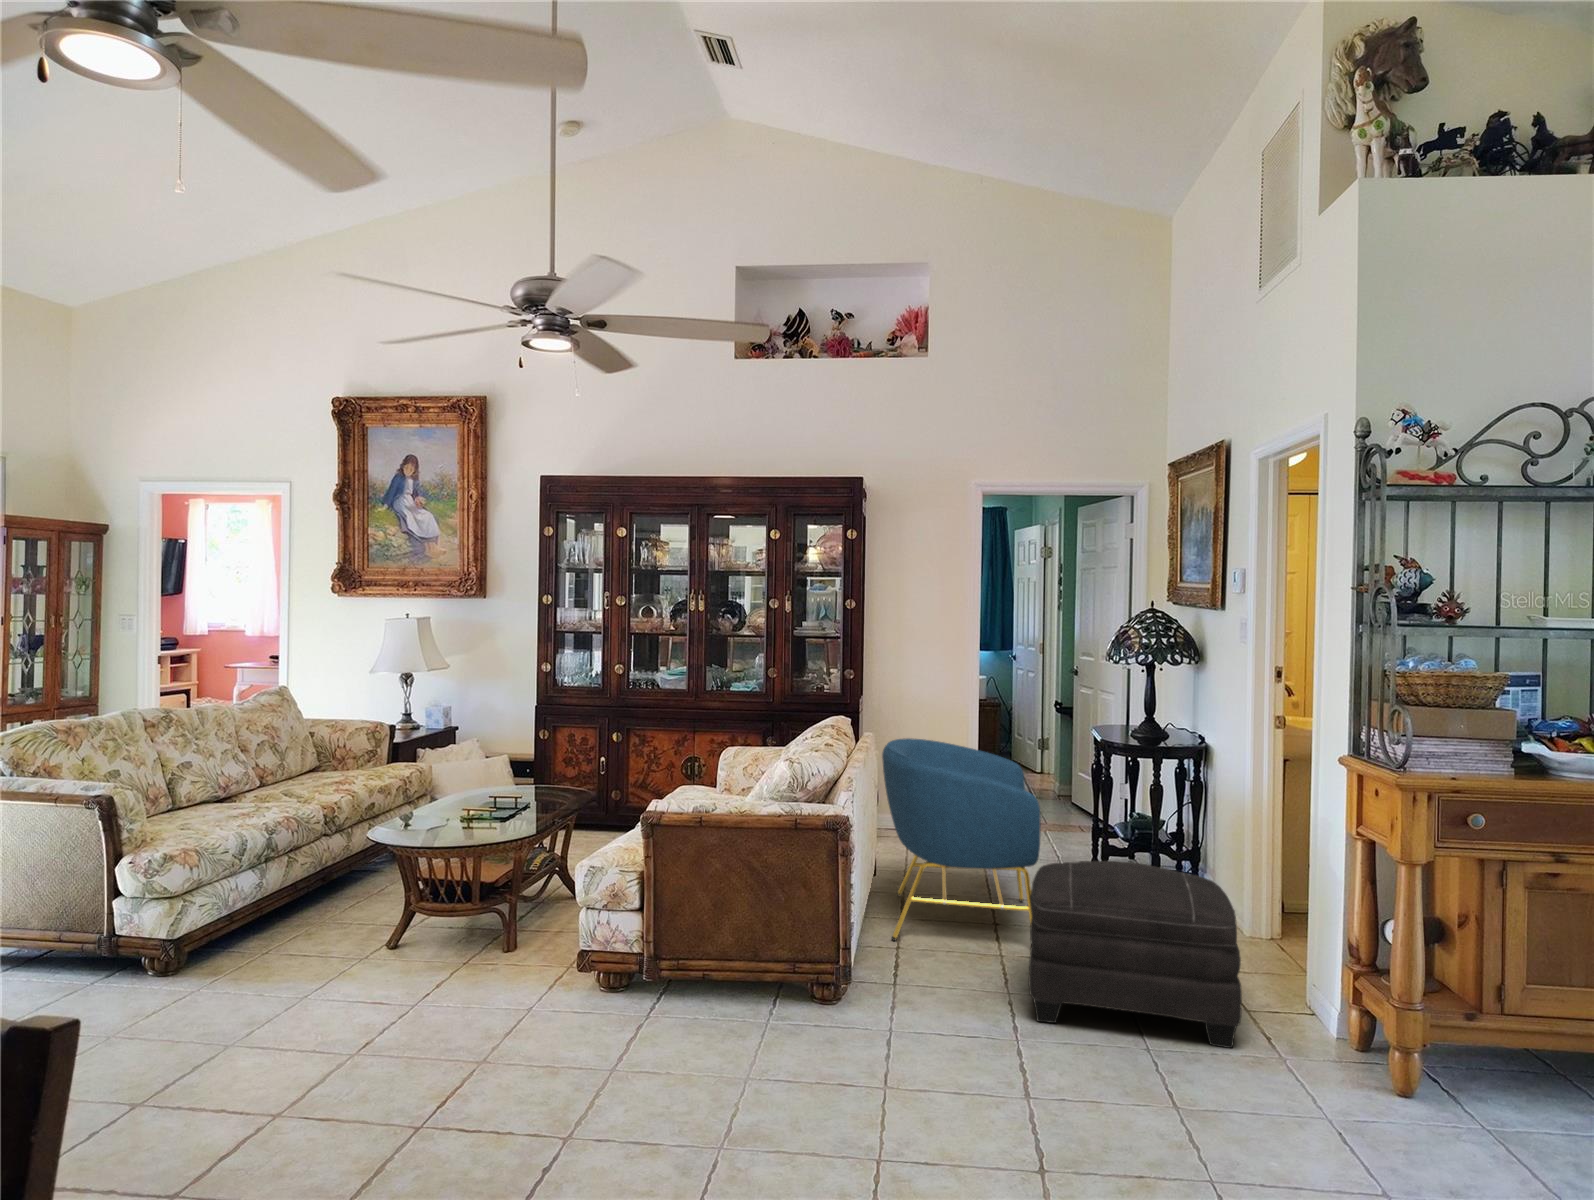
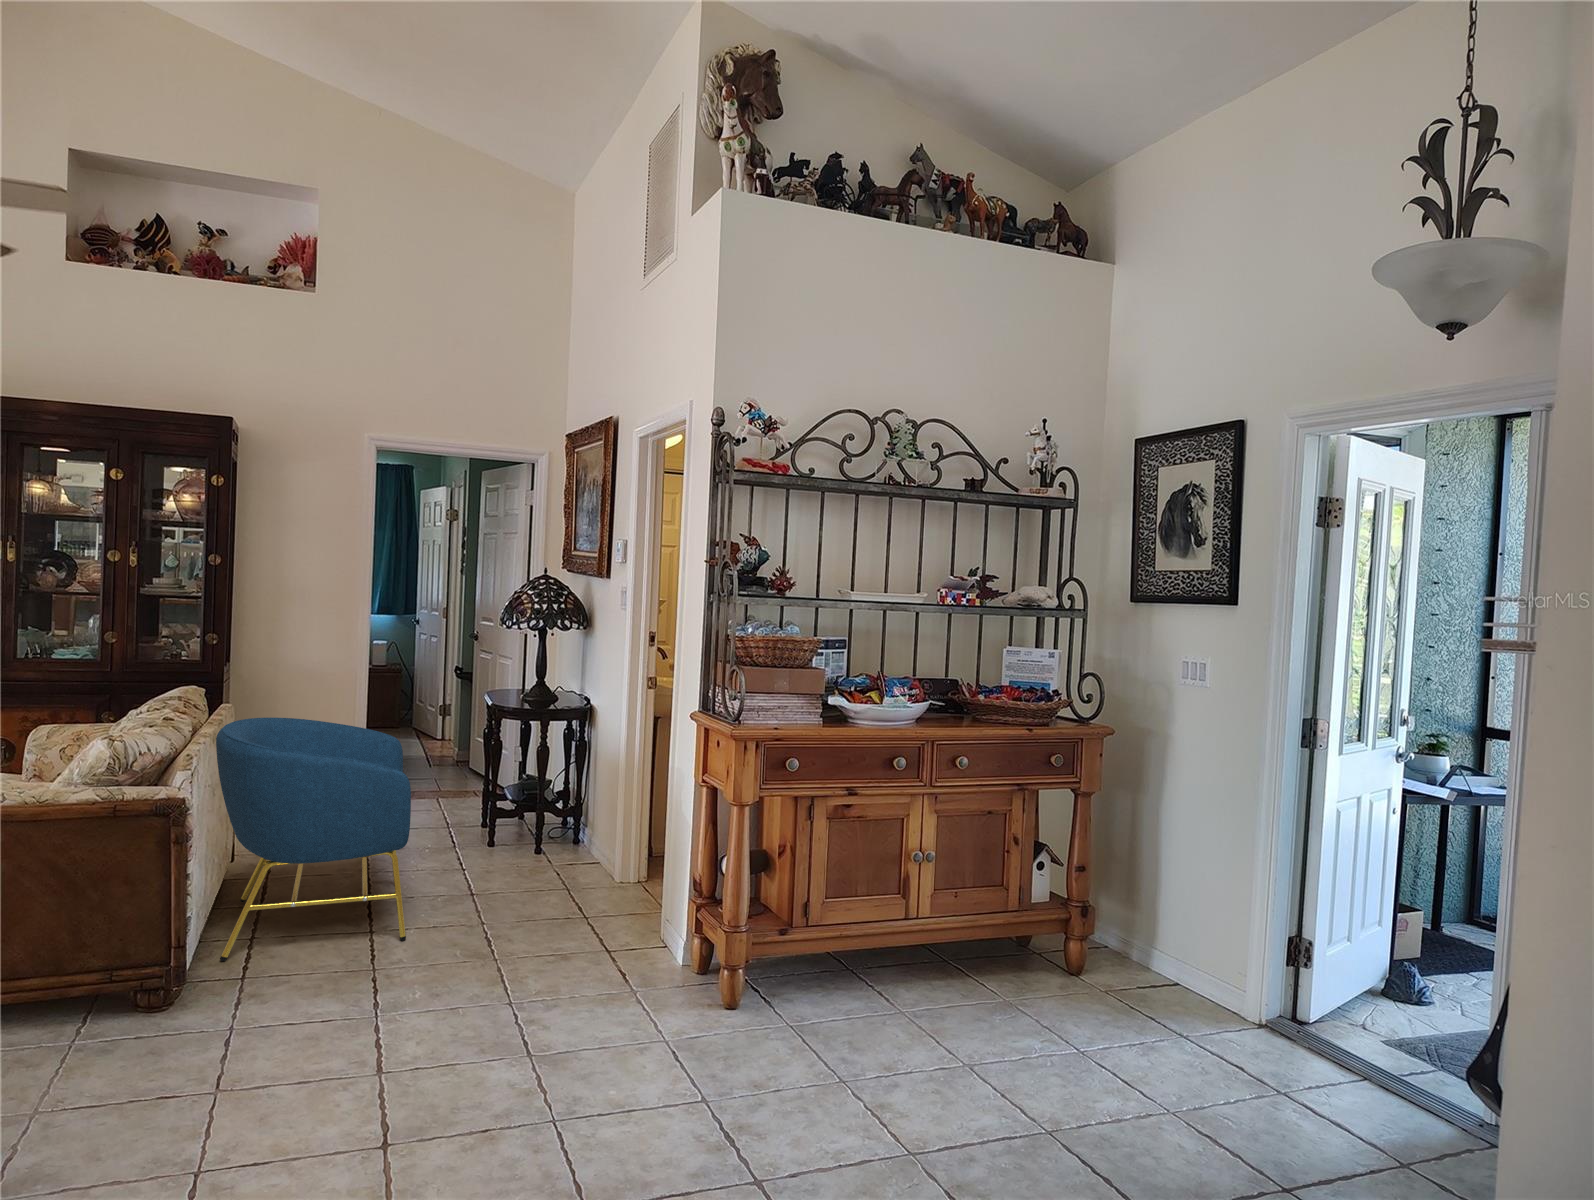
ottoman: present [1029,861,1242,1048] -> none [381,834,601,1024]

